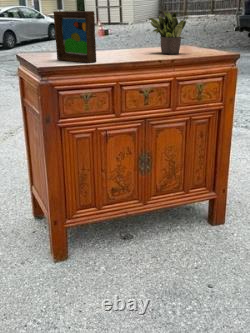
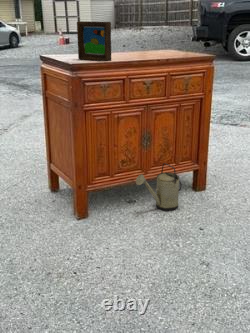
potted plant: present [150,11,188,54] -> none [146,20,176,55]
watering can: none [129,193,190,254] -> present [136,163,181,211]

